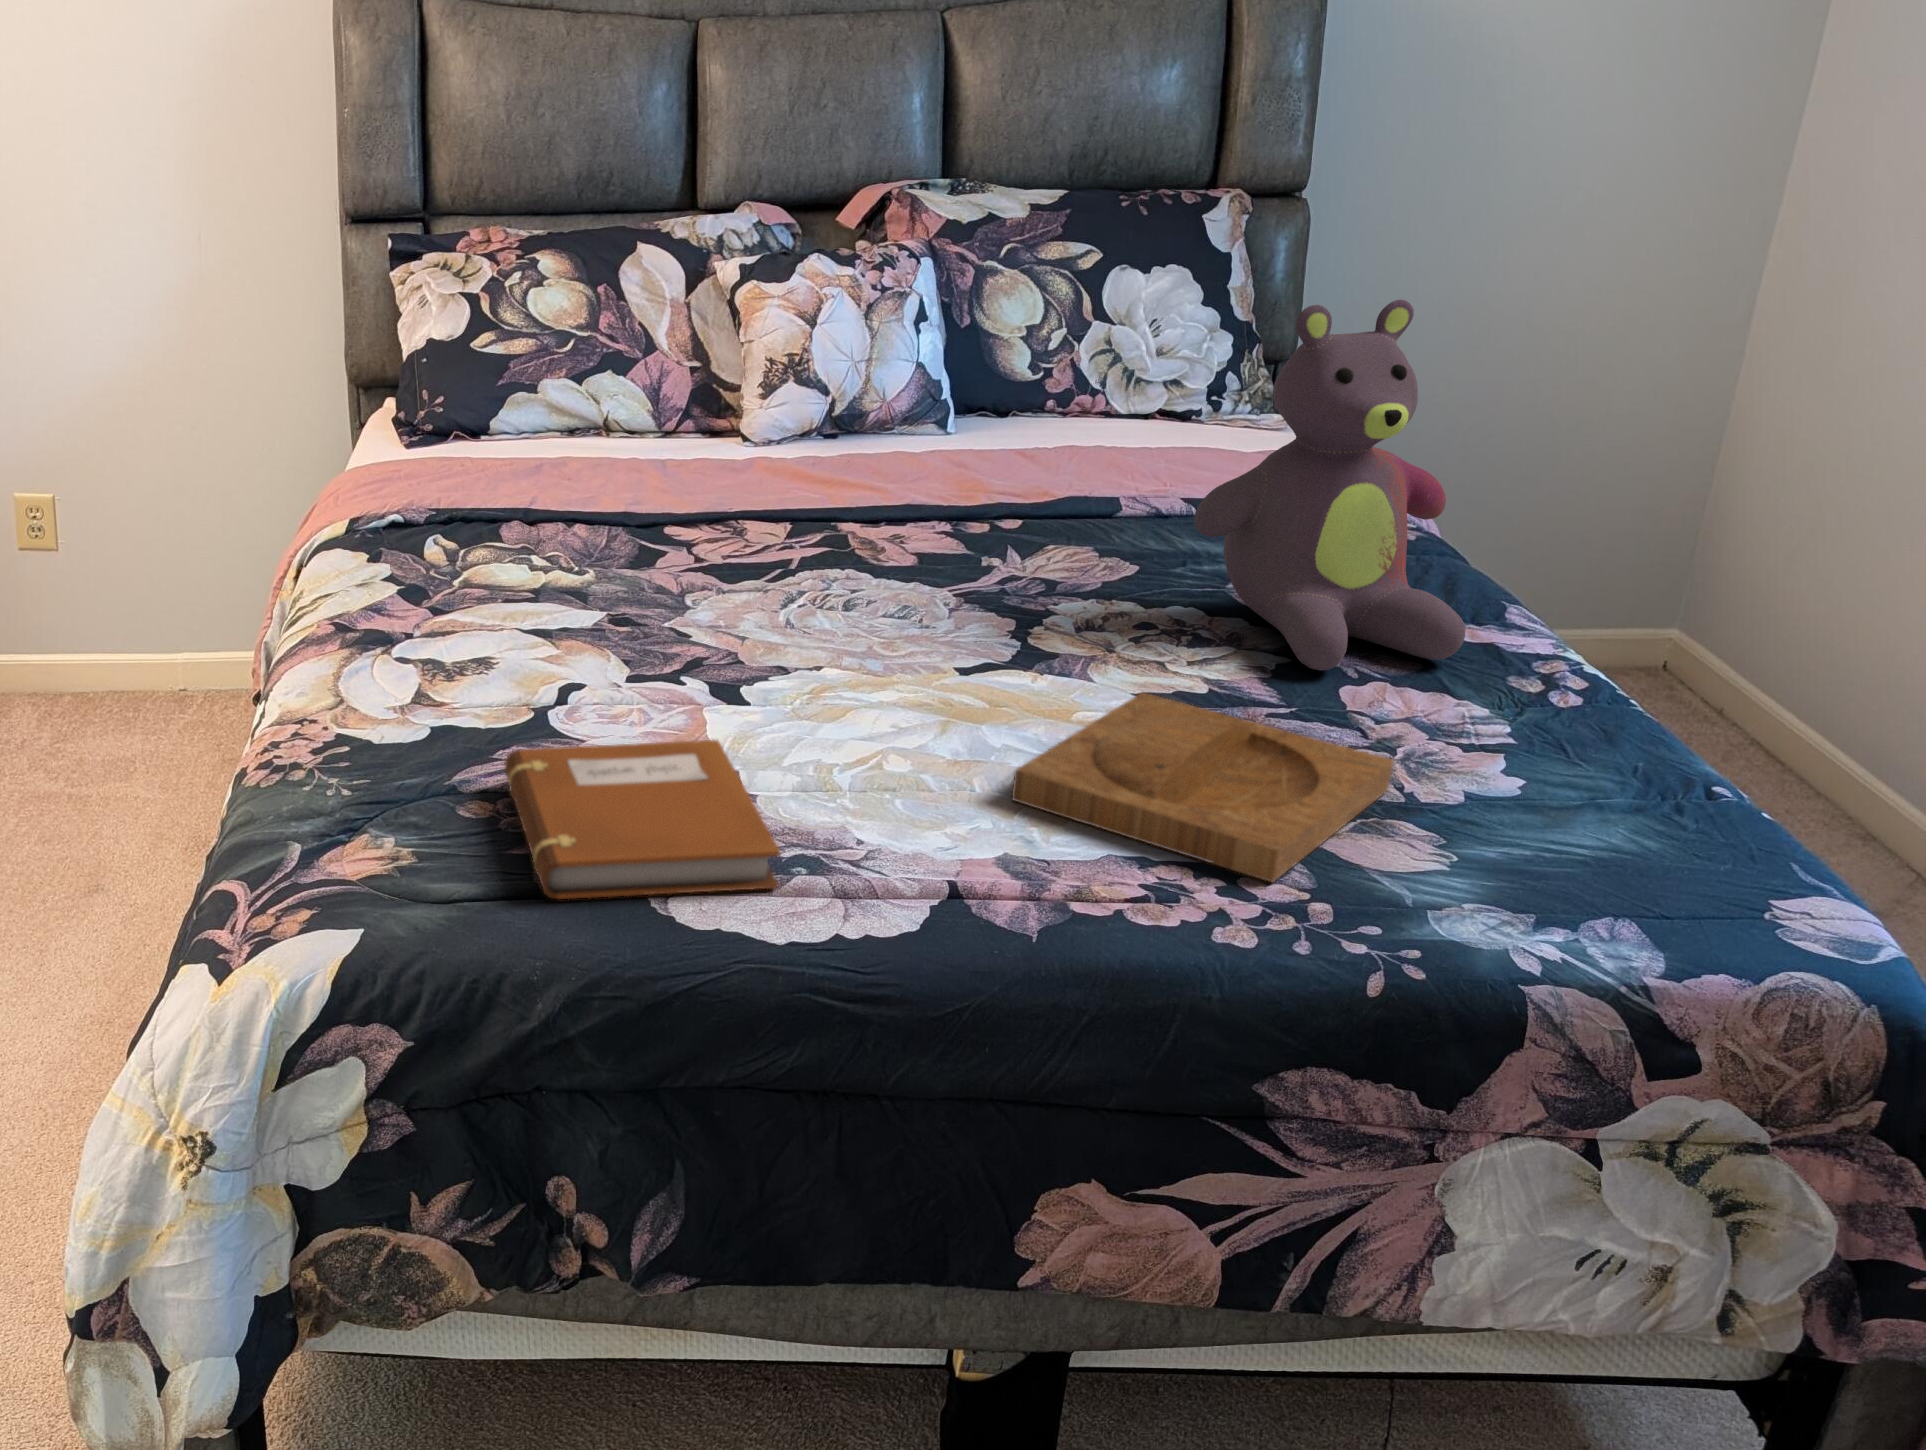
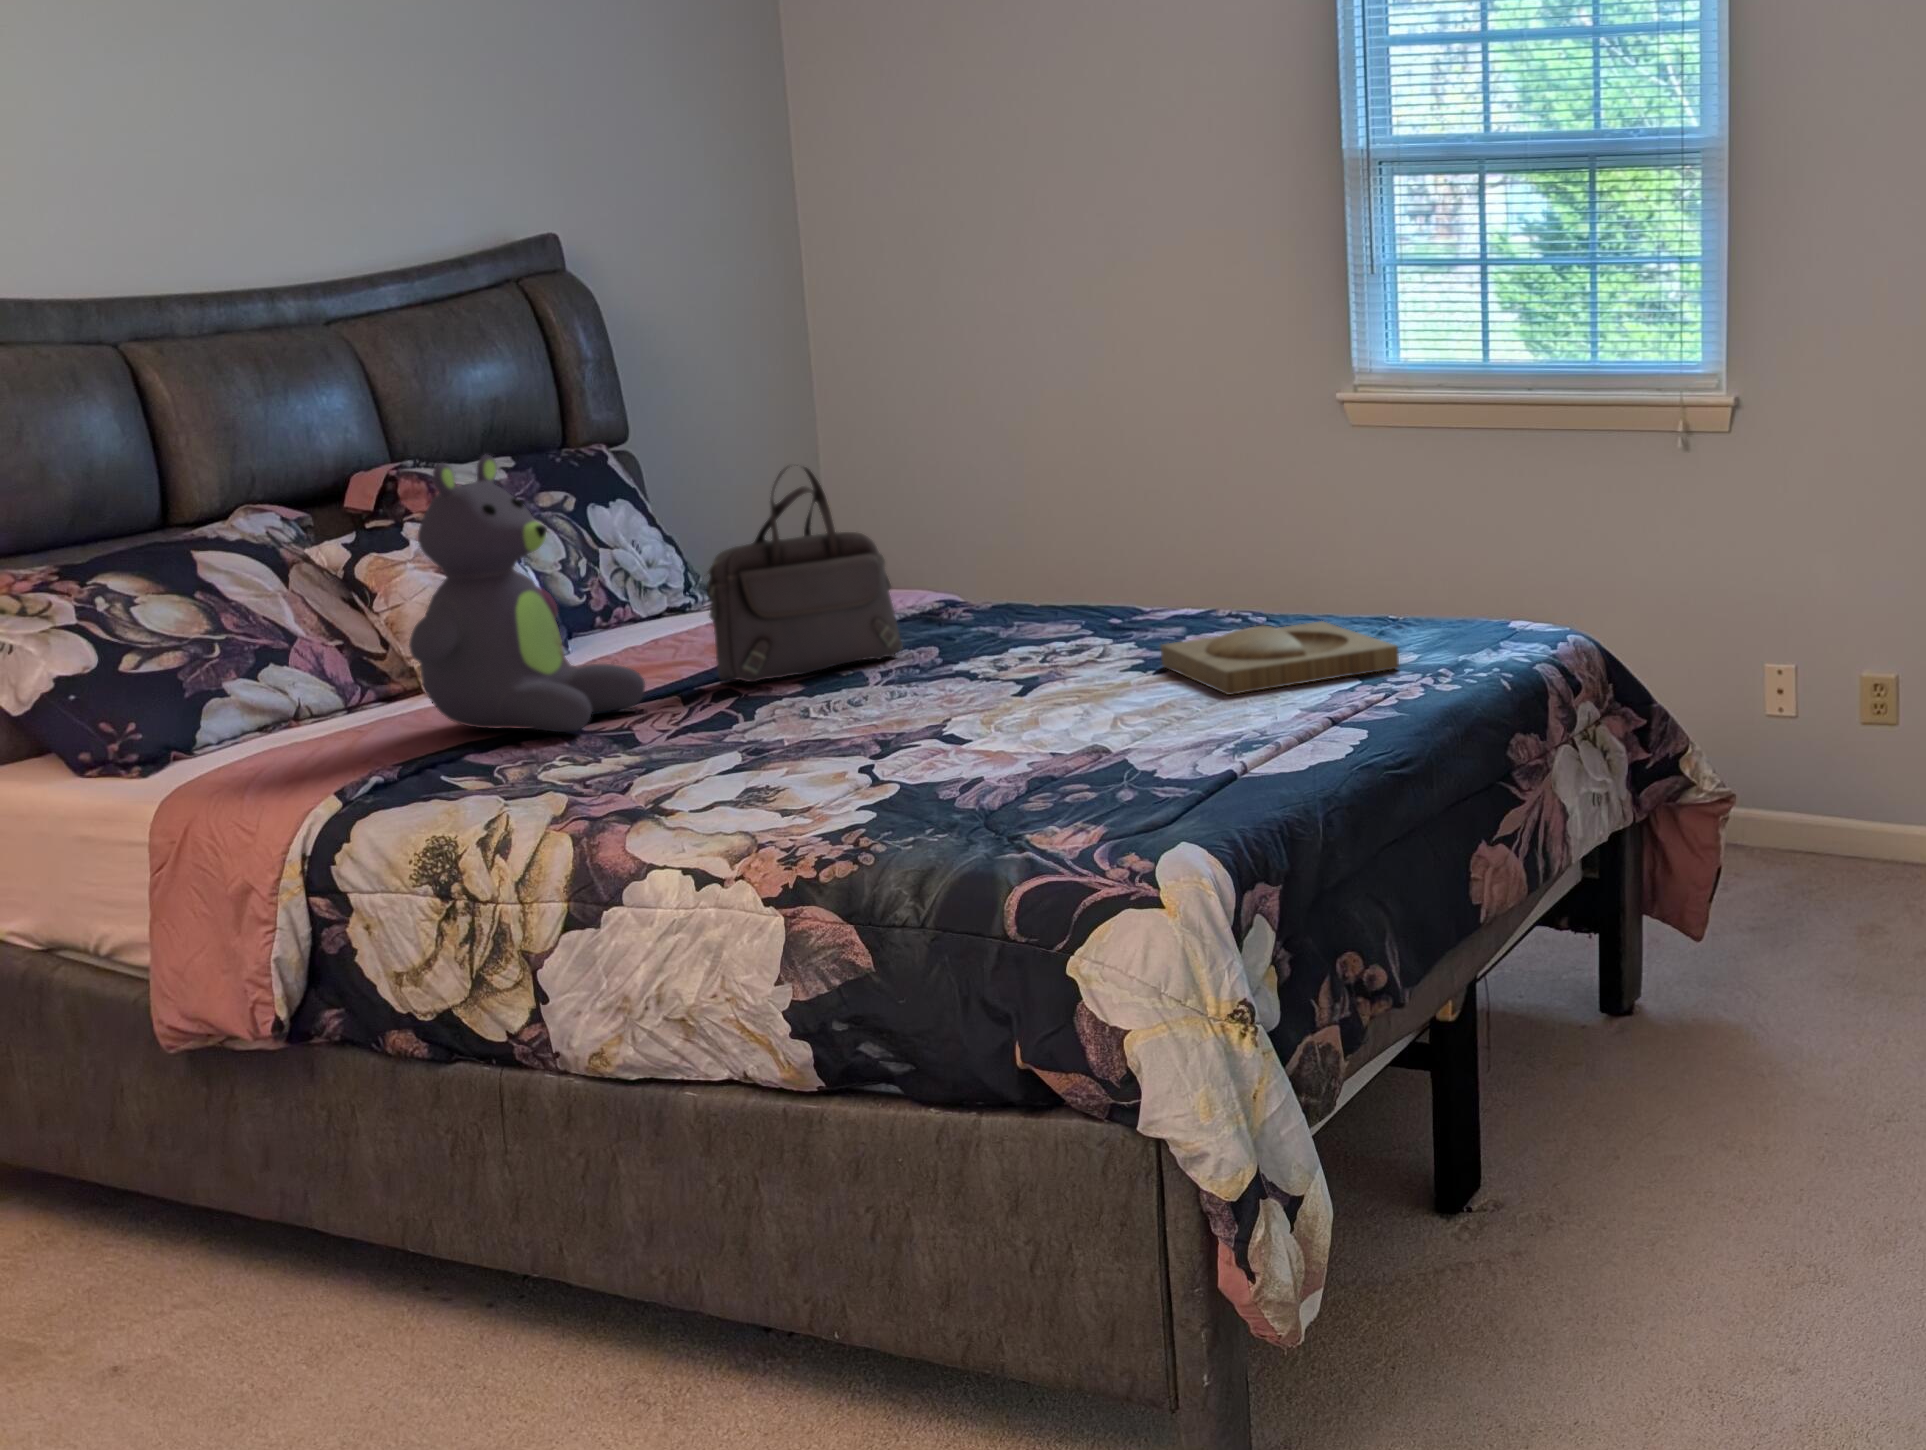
stuffed bear: present [1194,300,1465,671] -> present [409,454,645,732]
handbag: none [848,303,1087,568] -> present [706,465,903,682]
notebook: present [505,740,781,899] -> none [1011,711,1277,782]

